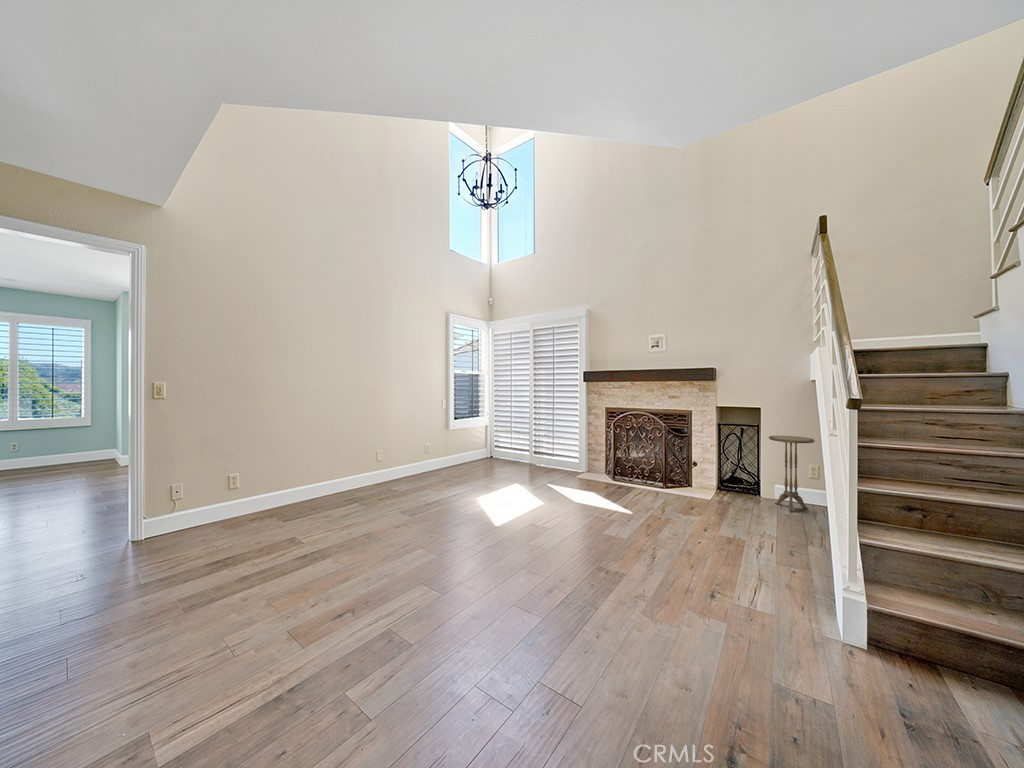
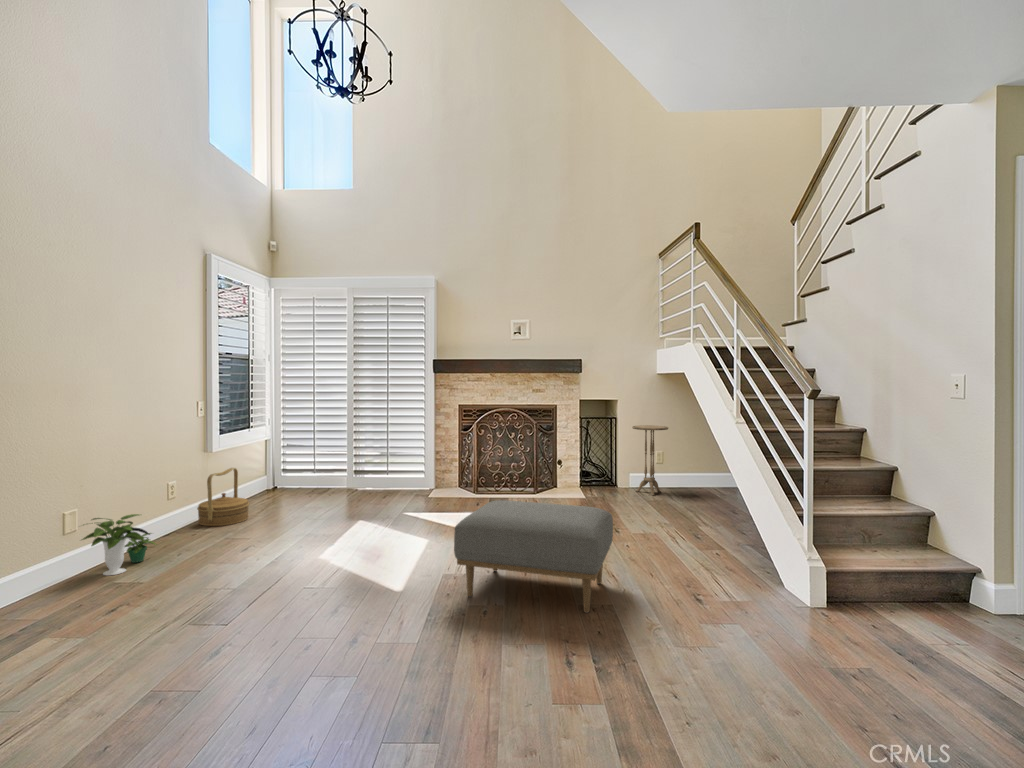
woven basket: none [423,443,452,479] -> present [197,468,249,526]
potted plant: none [336,467,378,500] -> present [82,514,155,575]
ottoman: none [468,495,614,622] -> present [454,500,613,613]

